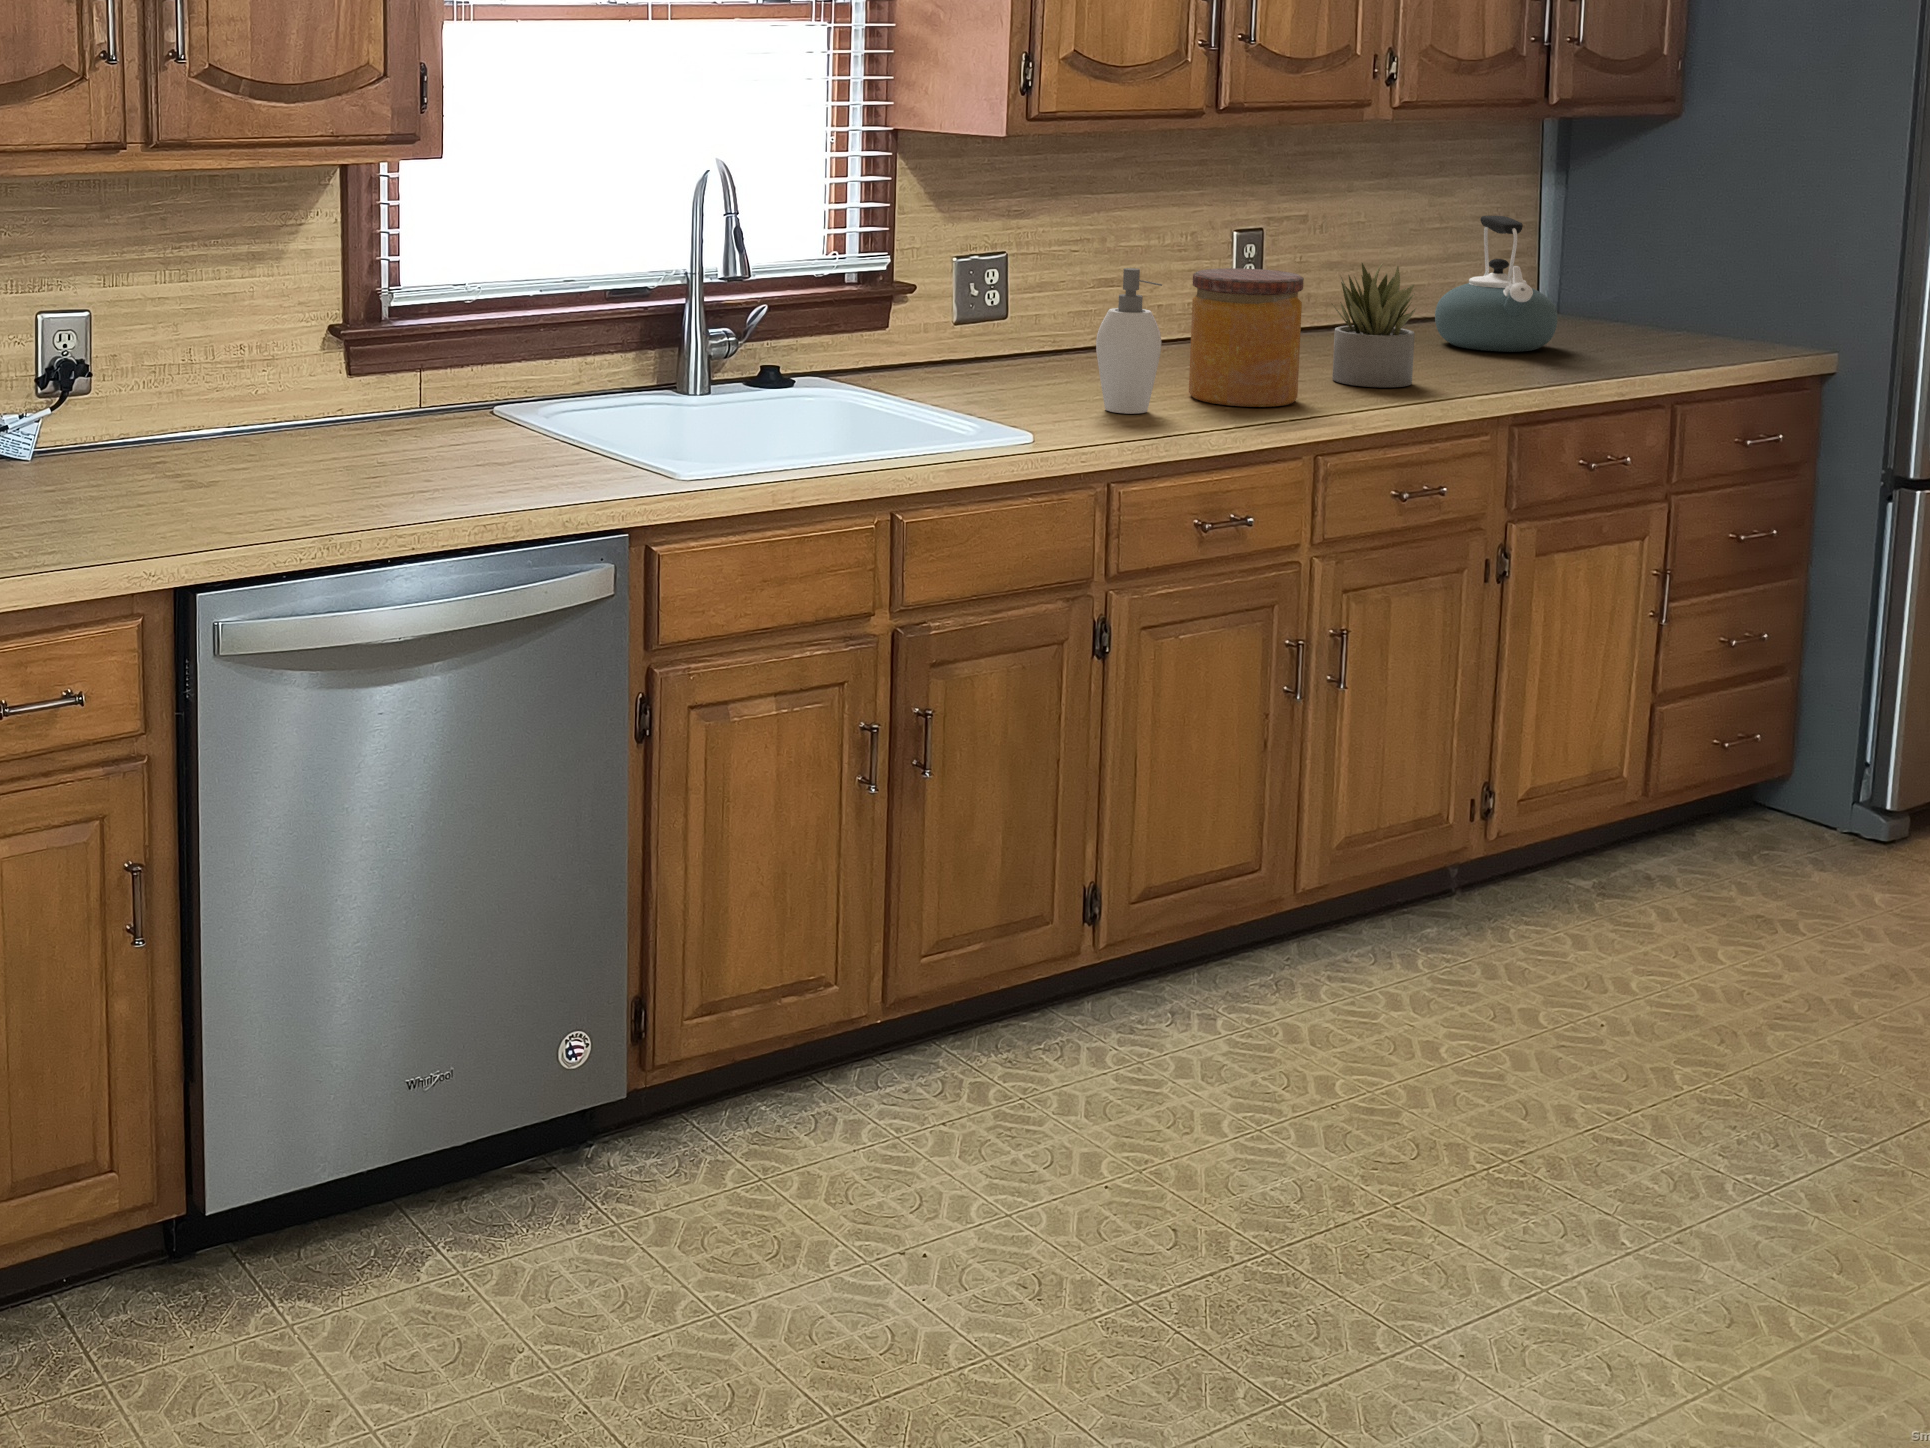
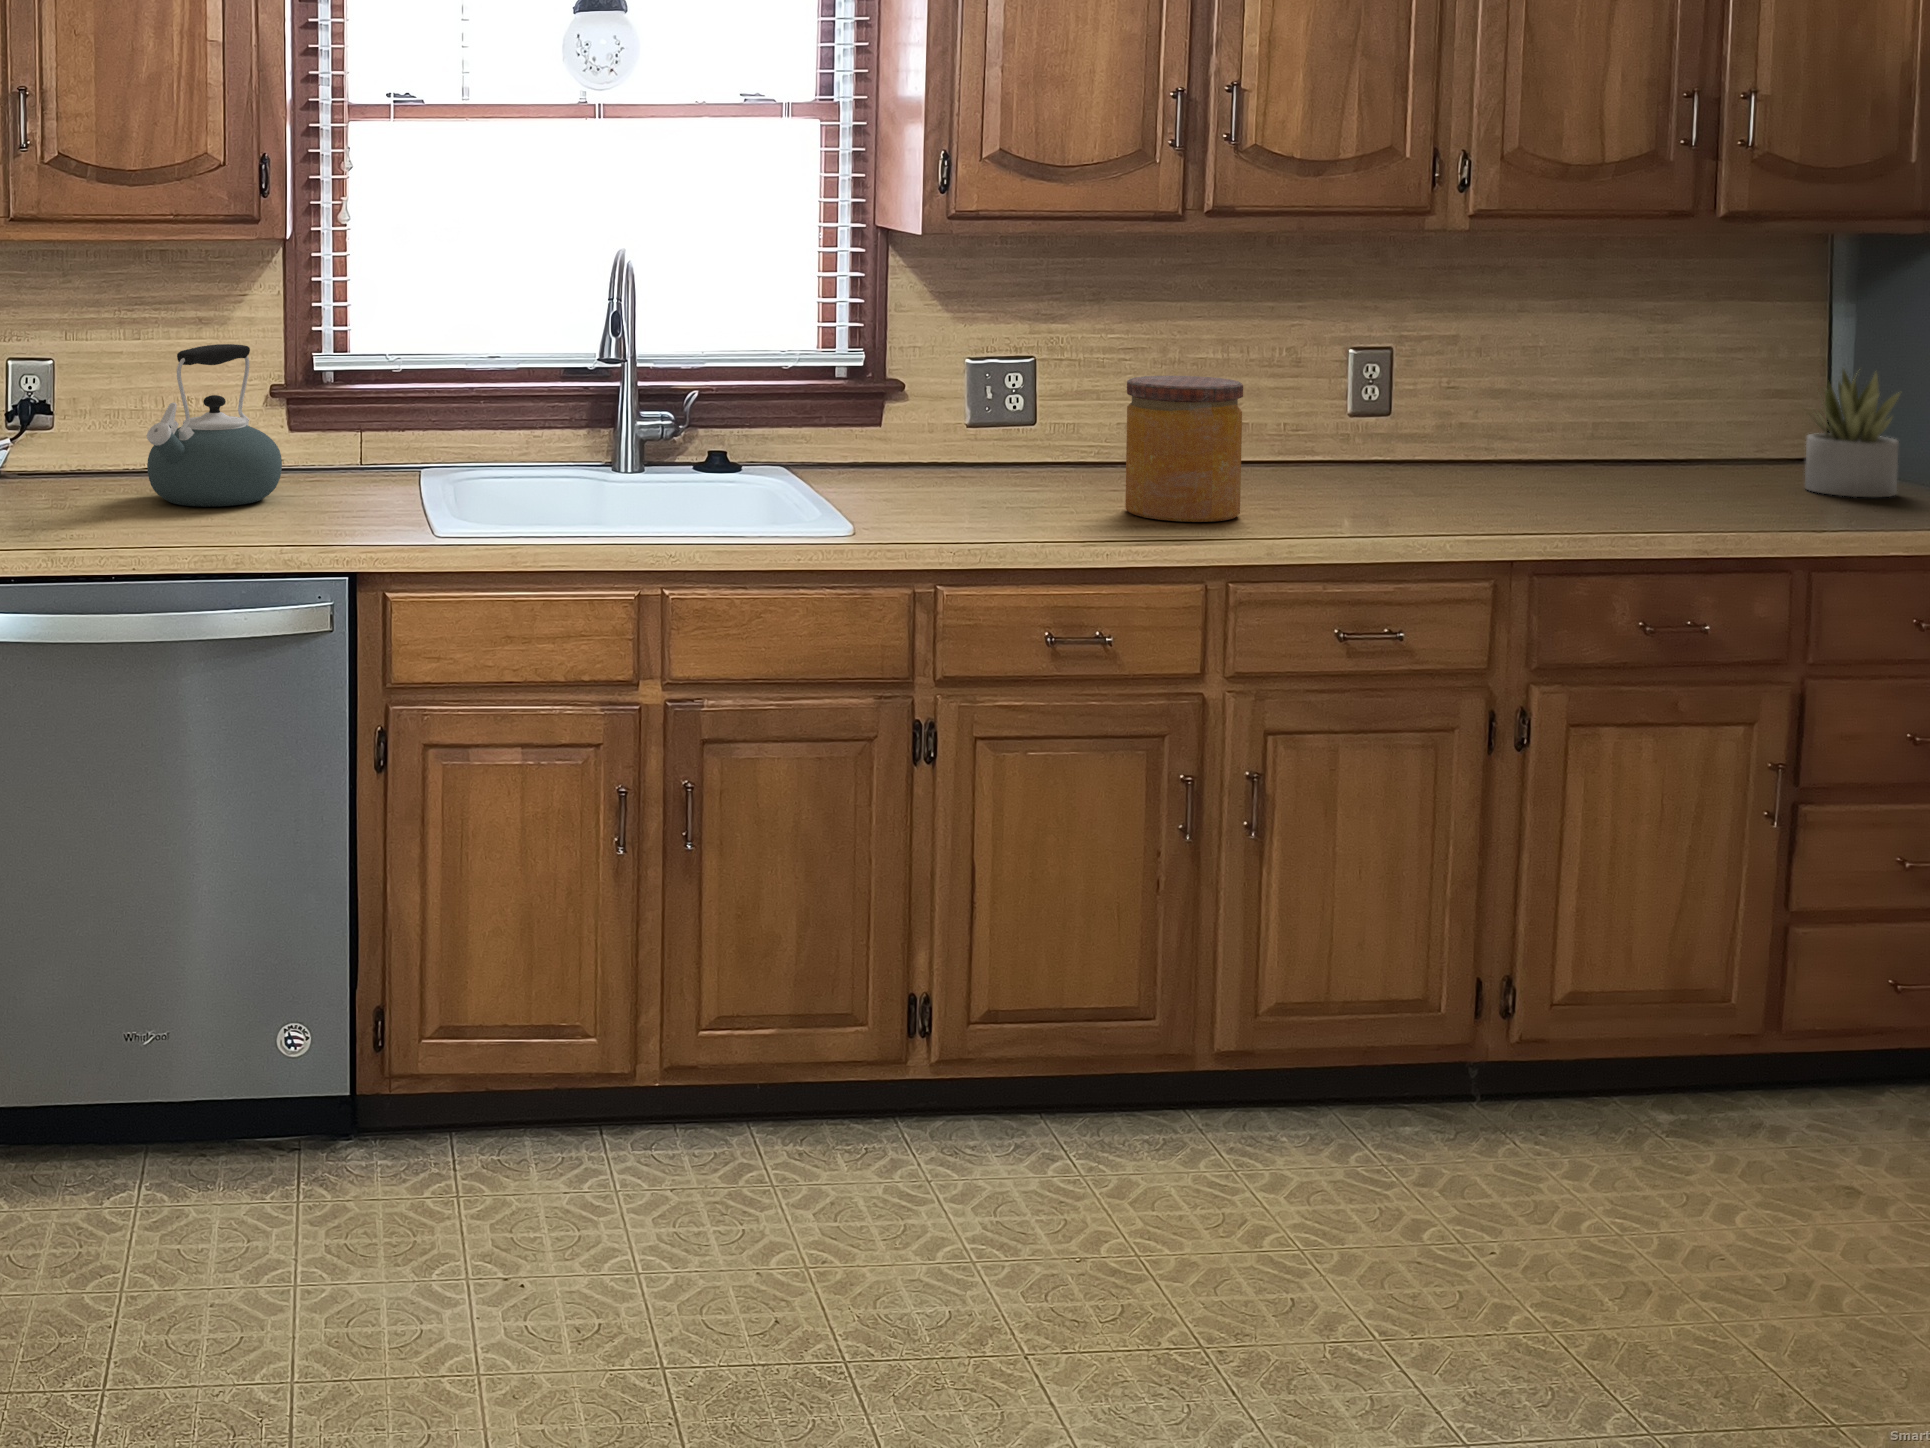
kettle: present [1435,216,1557,352] -> present [147,344,282,507]
succulent plant: present [1332,263,1416,388] -> present [1805,369,1902,497]
soap dispenser: present [1096,268,1162,414] -> none [990,367,1057,517]

